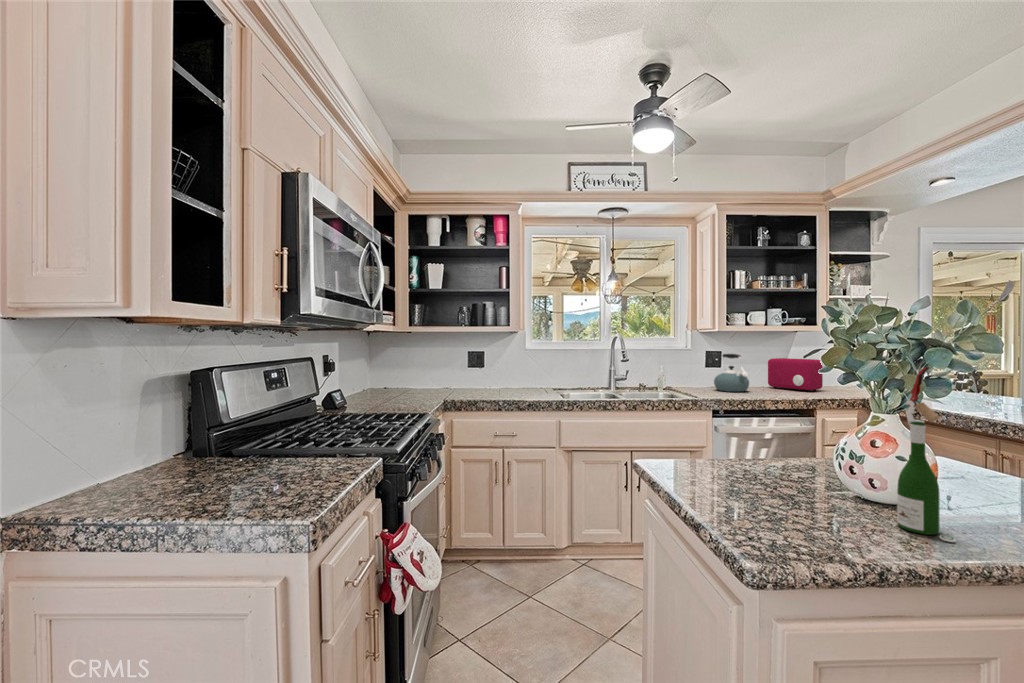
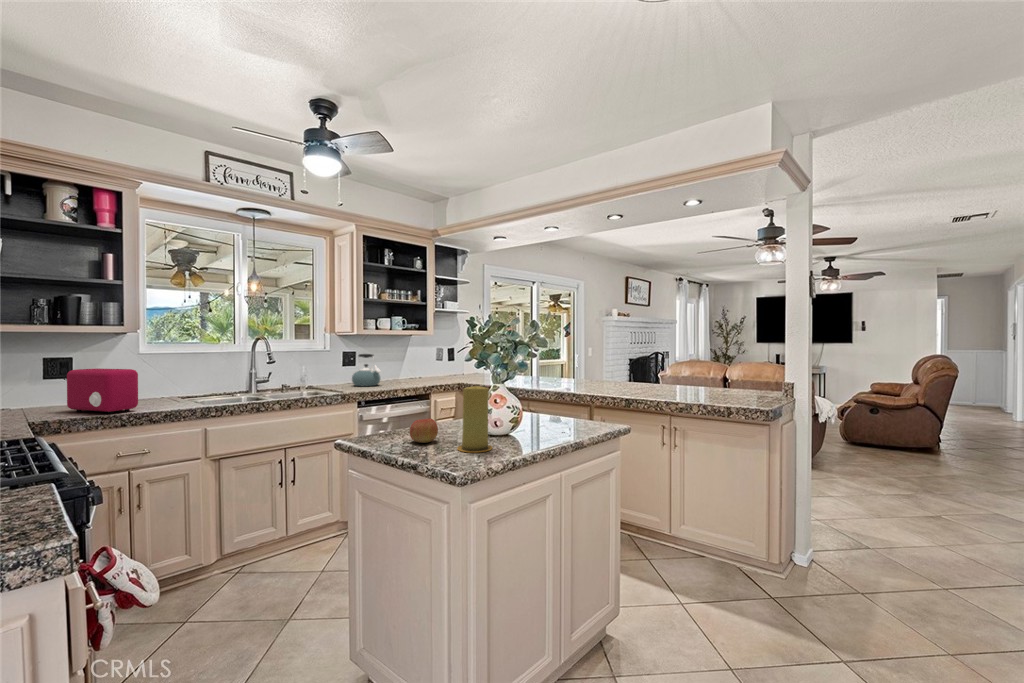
toaster: present [768,358,823,392] -> present [67,369,138,414]
wine bottle: present [897,367,956,542] -> none [509,355,533,445]
candle: none [785,415,856,531] -> present [457,386,492,452]
apple: none [719,452,764,488] -> present [410,418,438,443]

